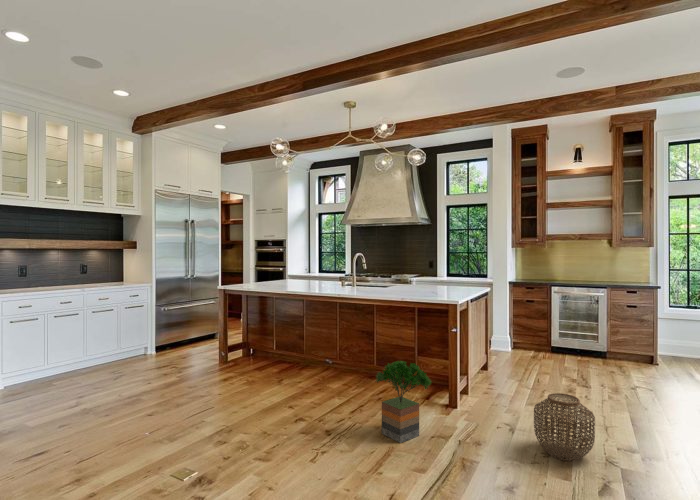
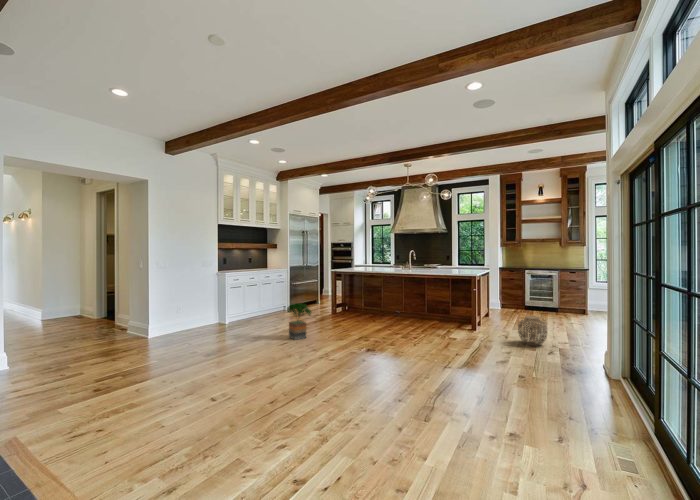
potted tree: present [376,361,431,443] -> present [287,303,311,340]

